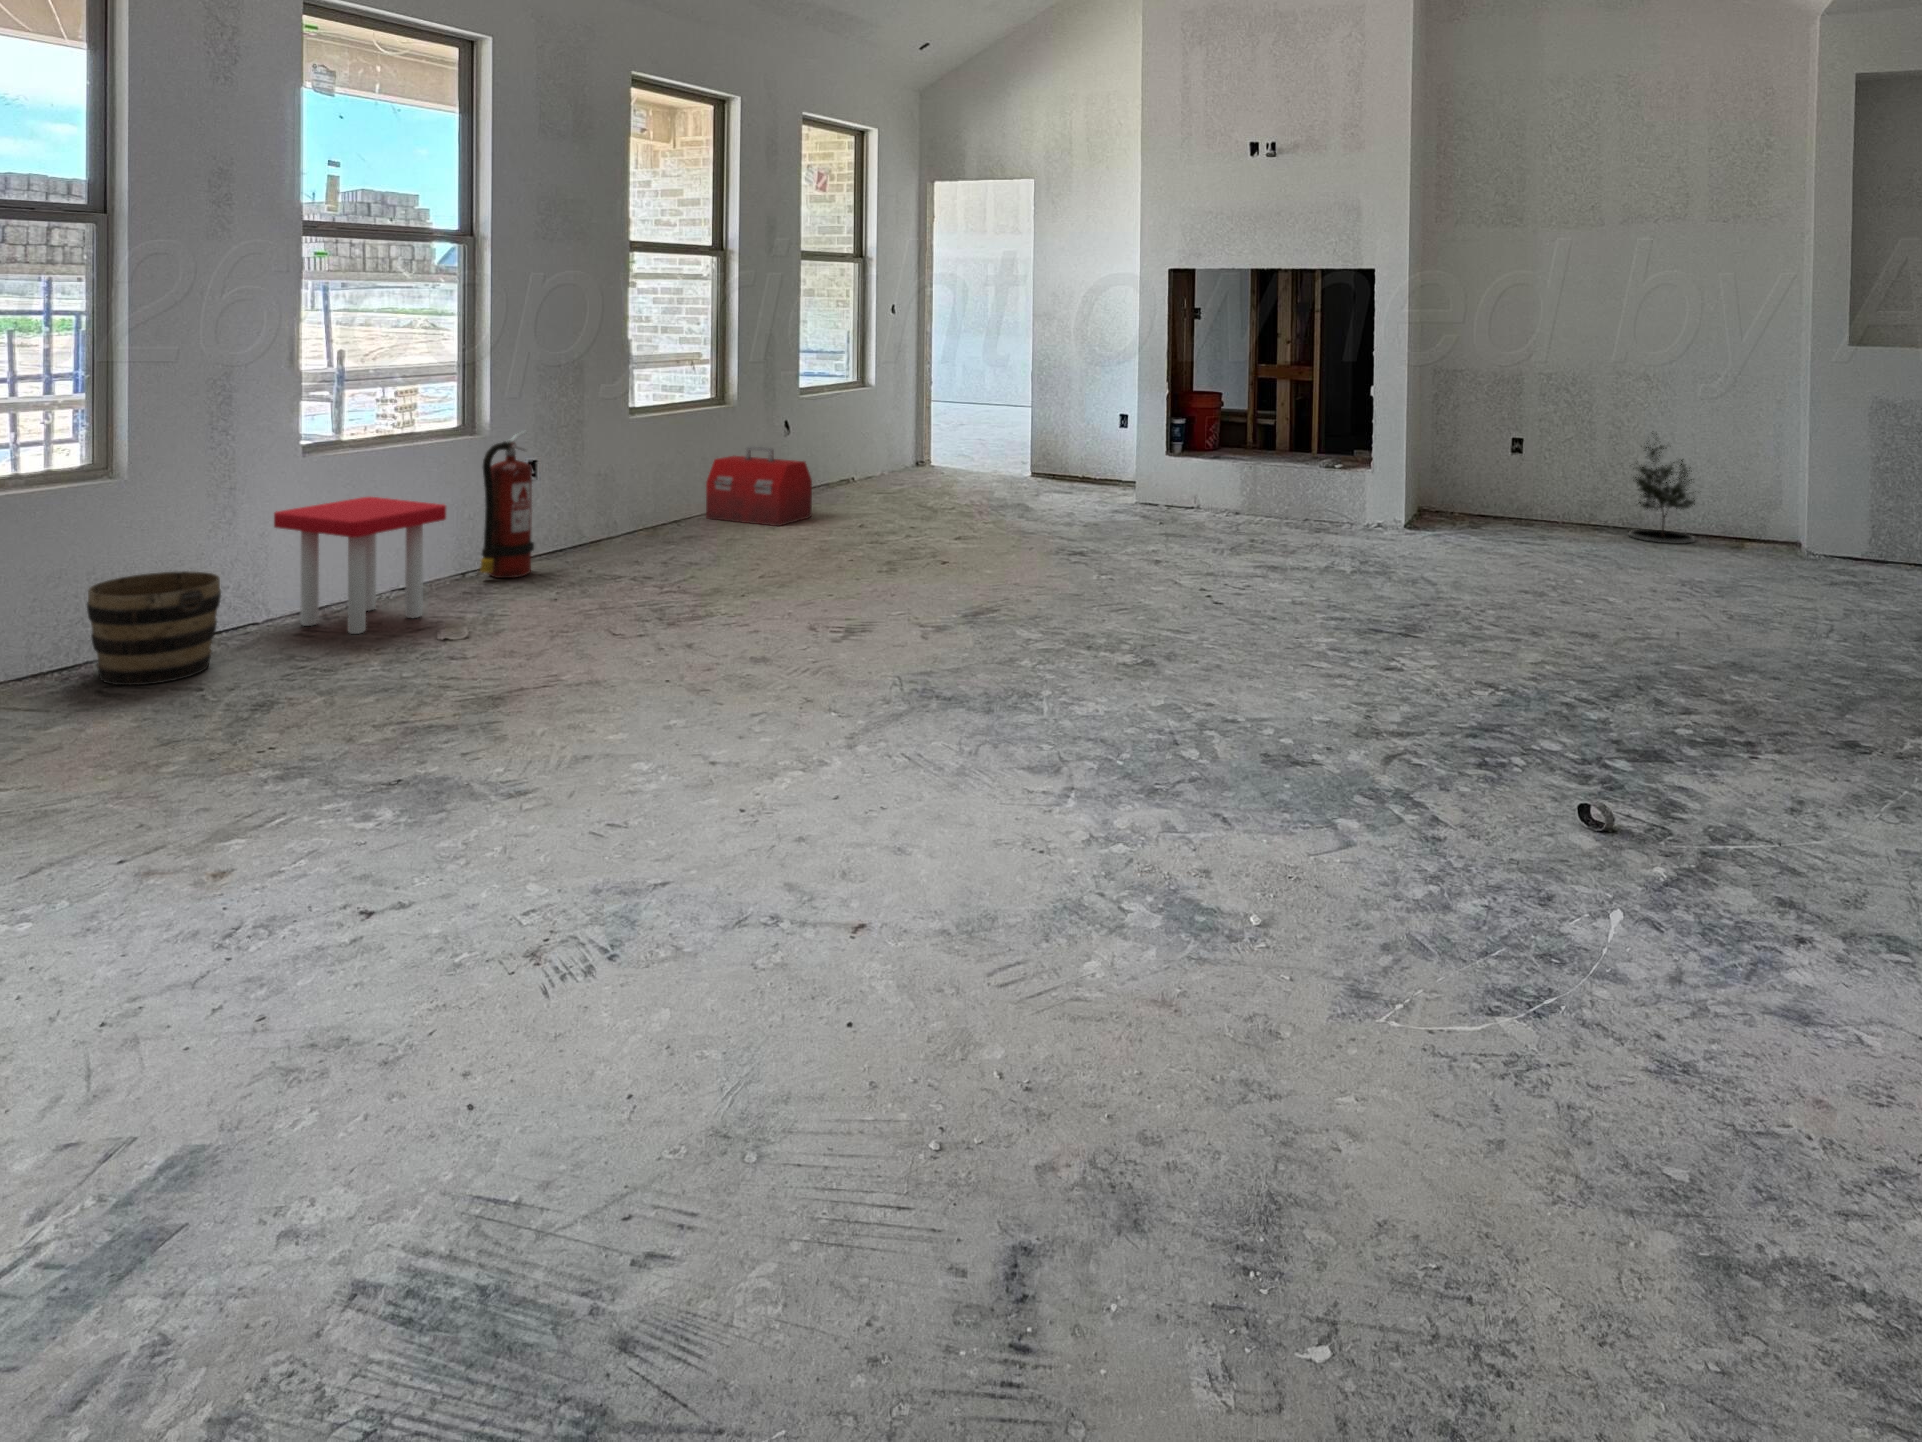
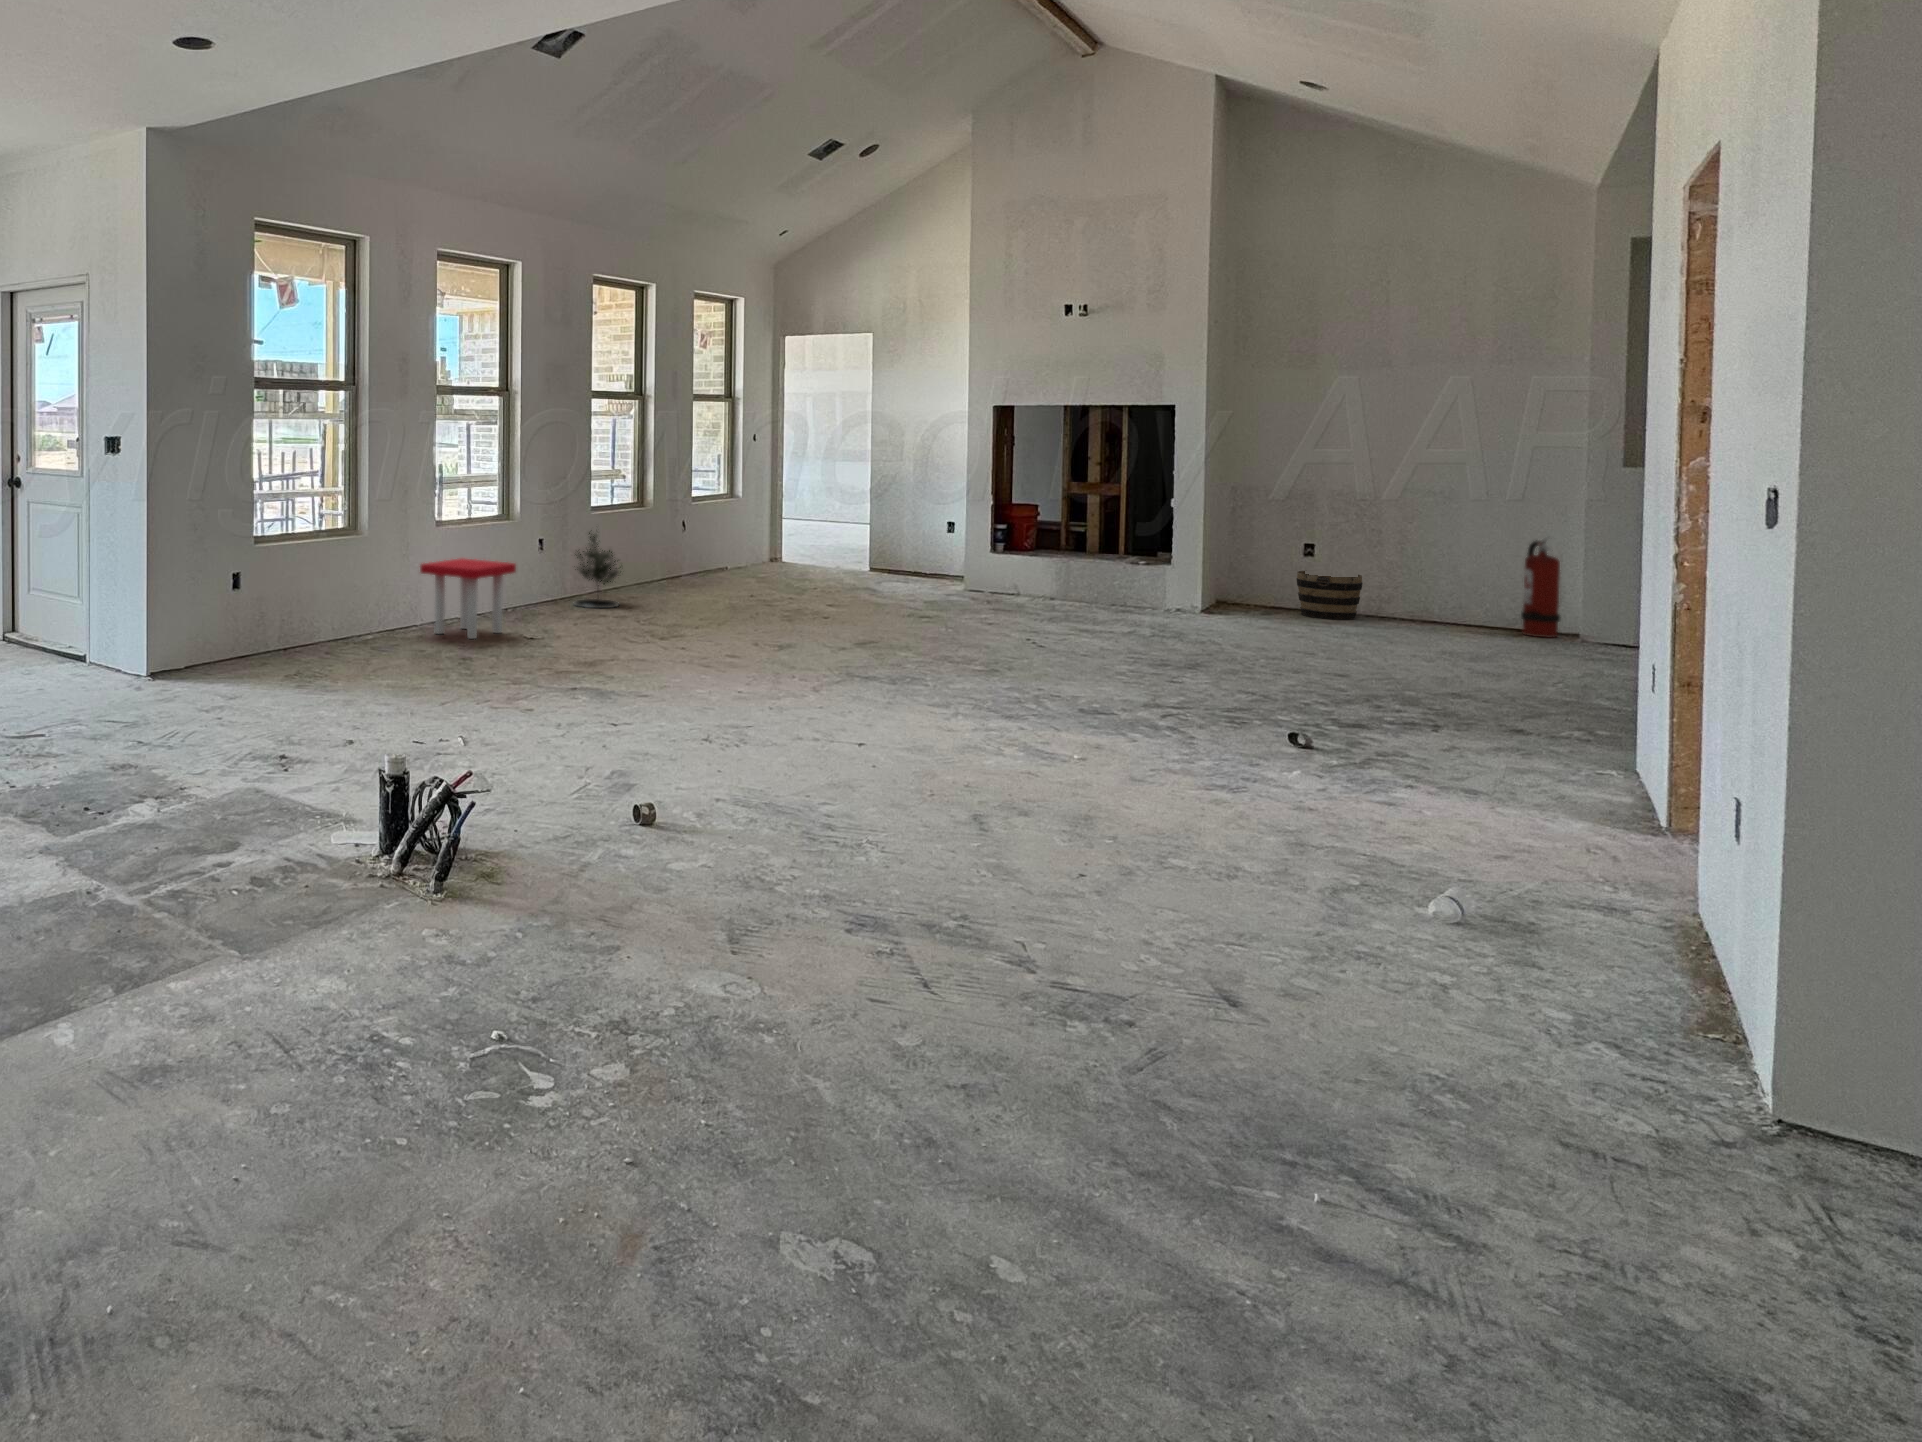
fire extinguisher: present [480,431,534,578] -> present [1521,536,1561,637]
potted tree: present [1629,433,1696,544] -> present [574,530,621,608]
toolbox: present [706,446,812,526] -> none [636,539,714,596]
bucket: present [87,571,221,685] -> present [1297,571,1363,620]

